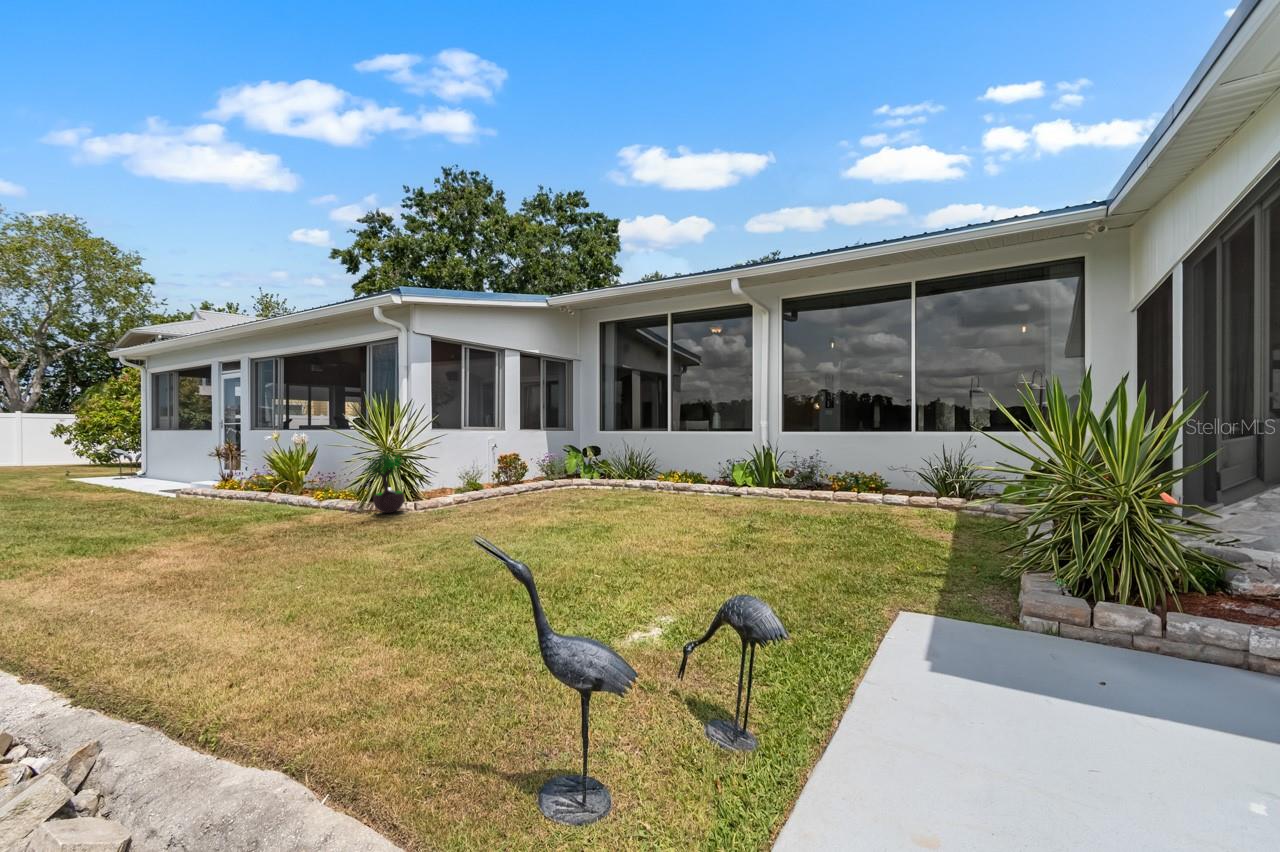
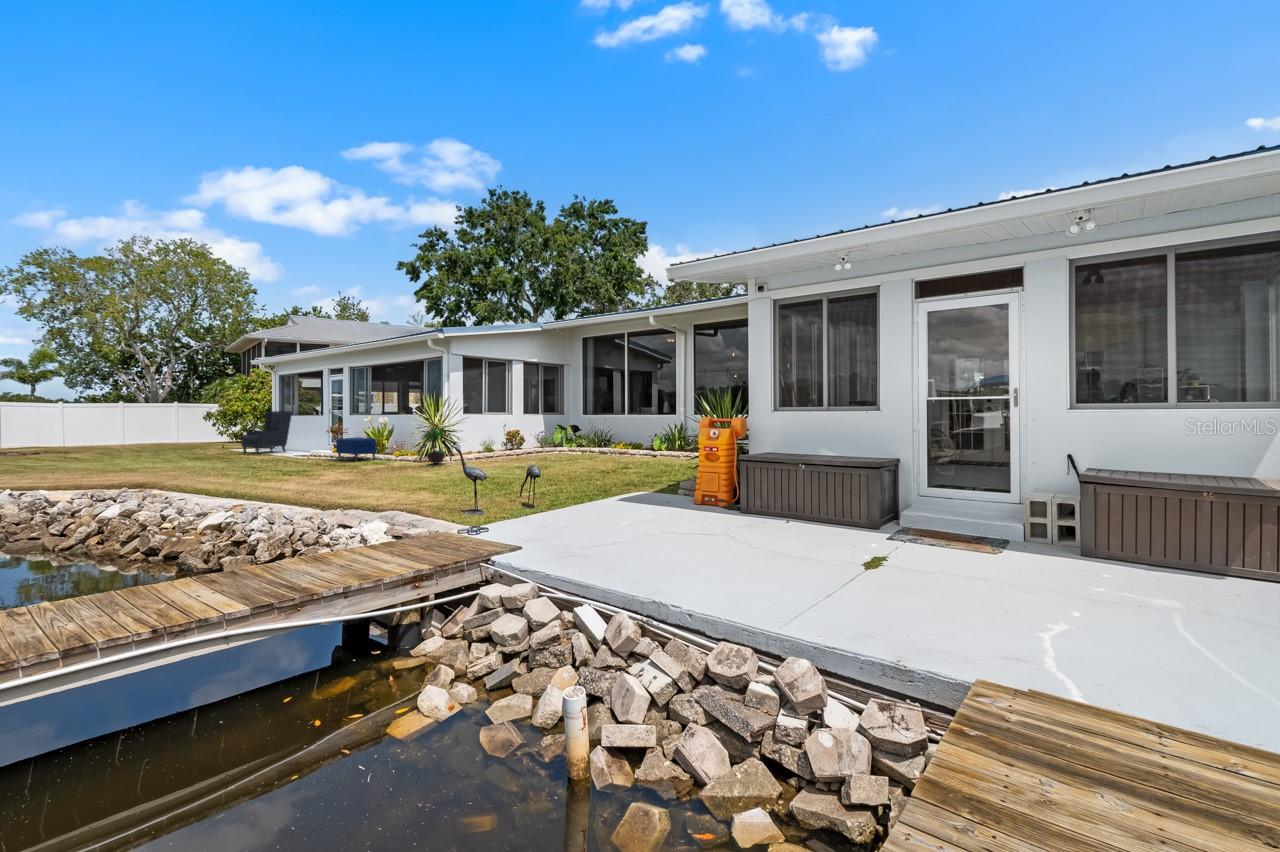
chair: none [73,426,160,491] -> present [241,411,292,454]
bench: none [218,466,287,508] -> present [336,437,377,461]

